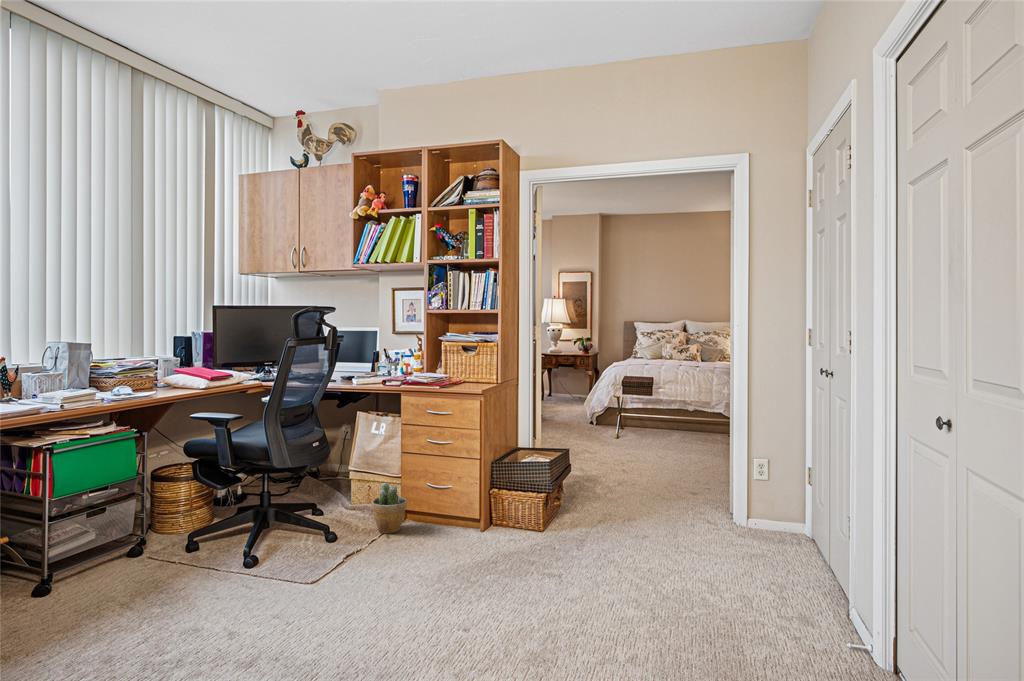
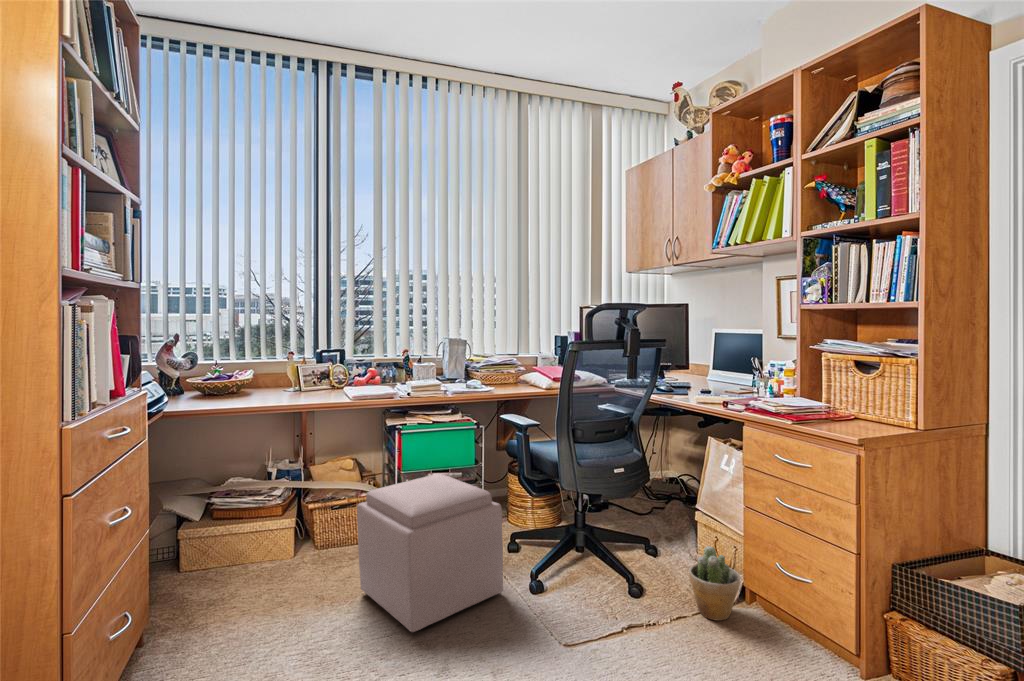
ottoman: none [36,470,215,613] -> present [357,474,503,632]

